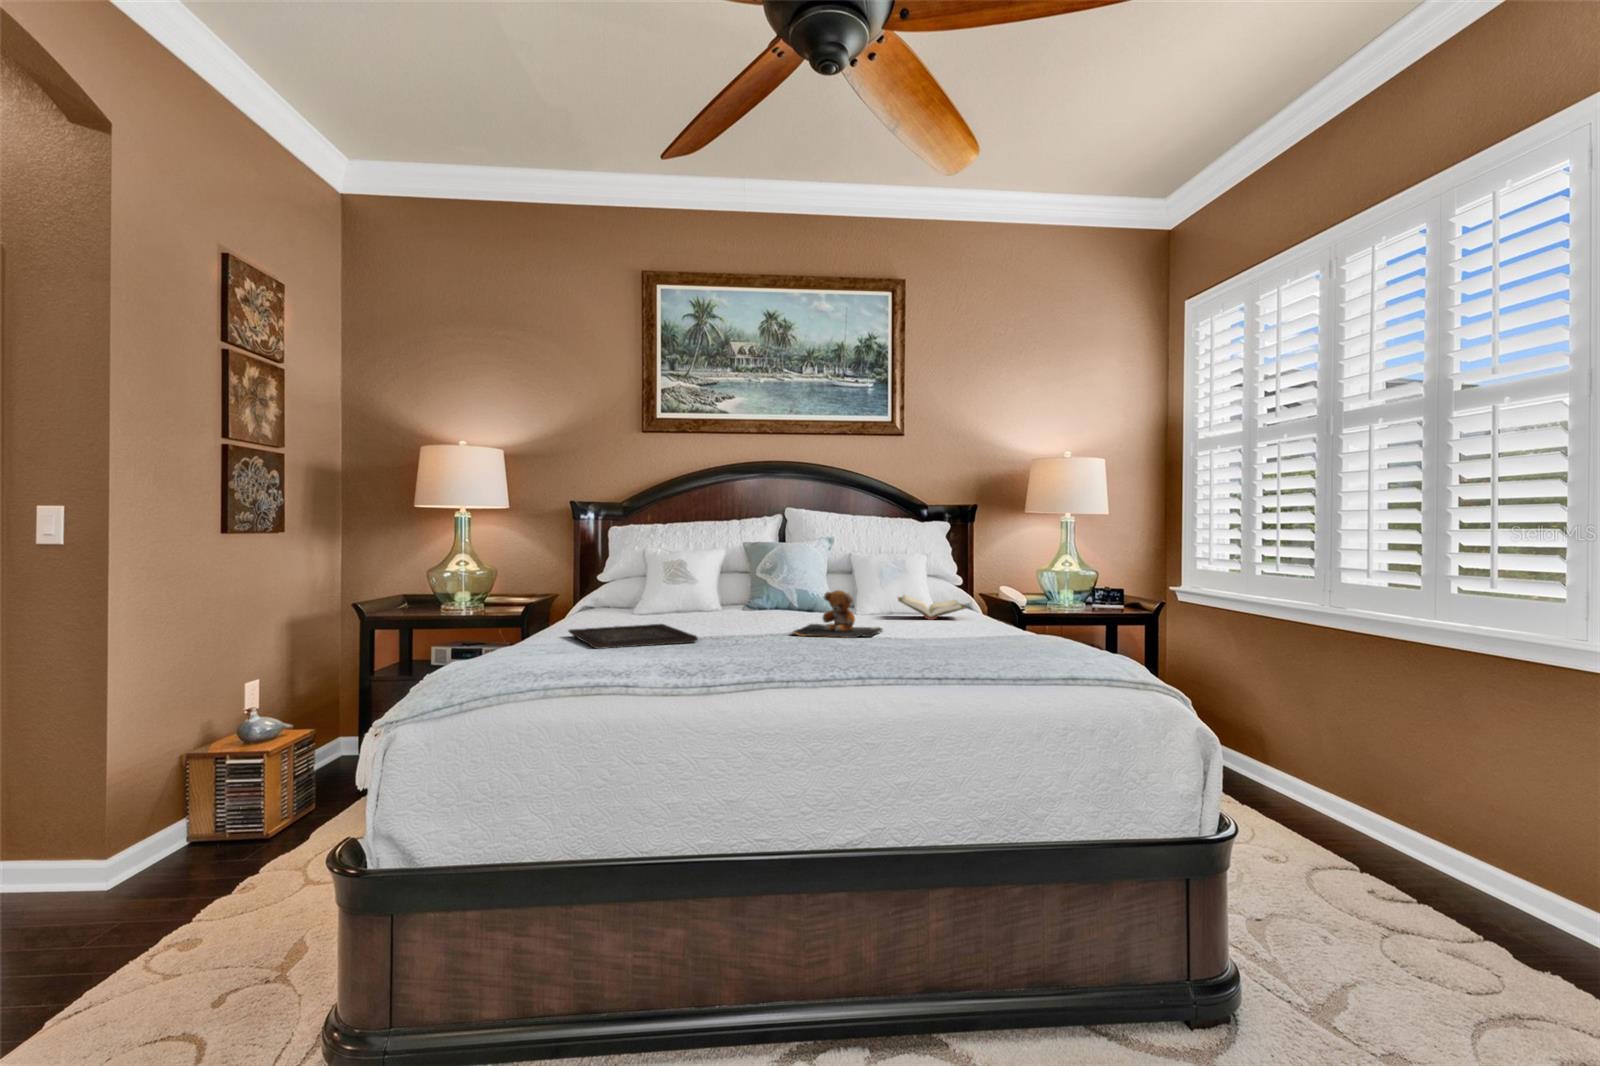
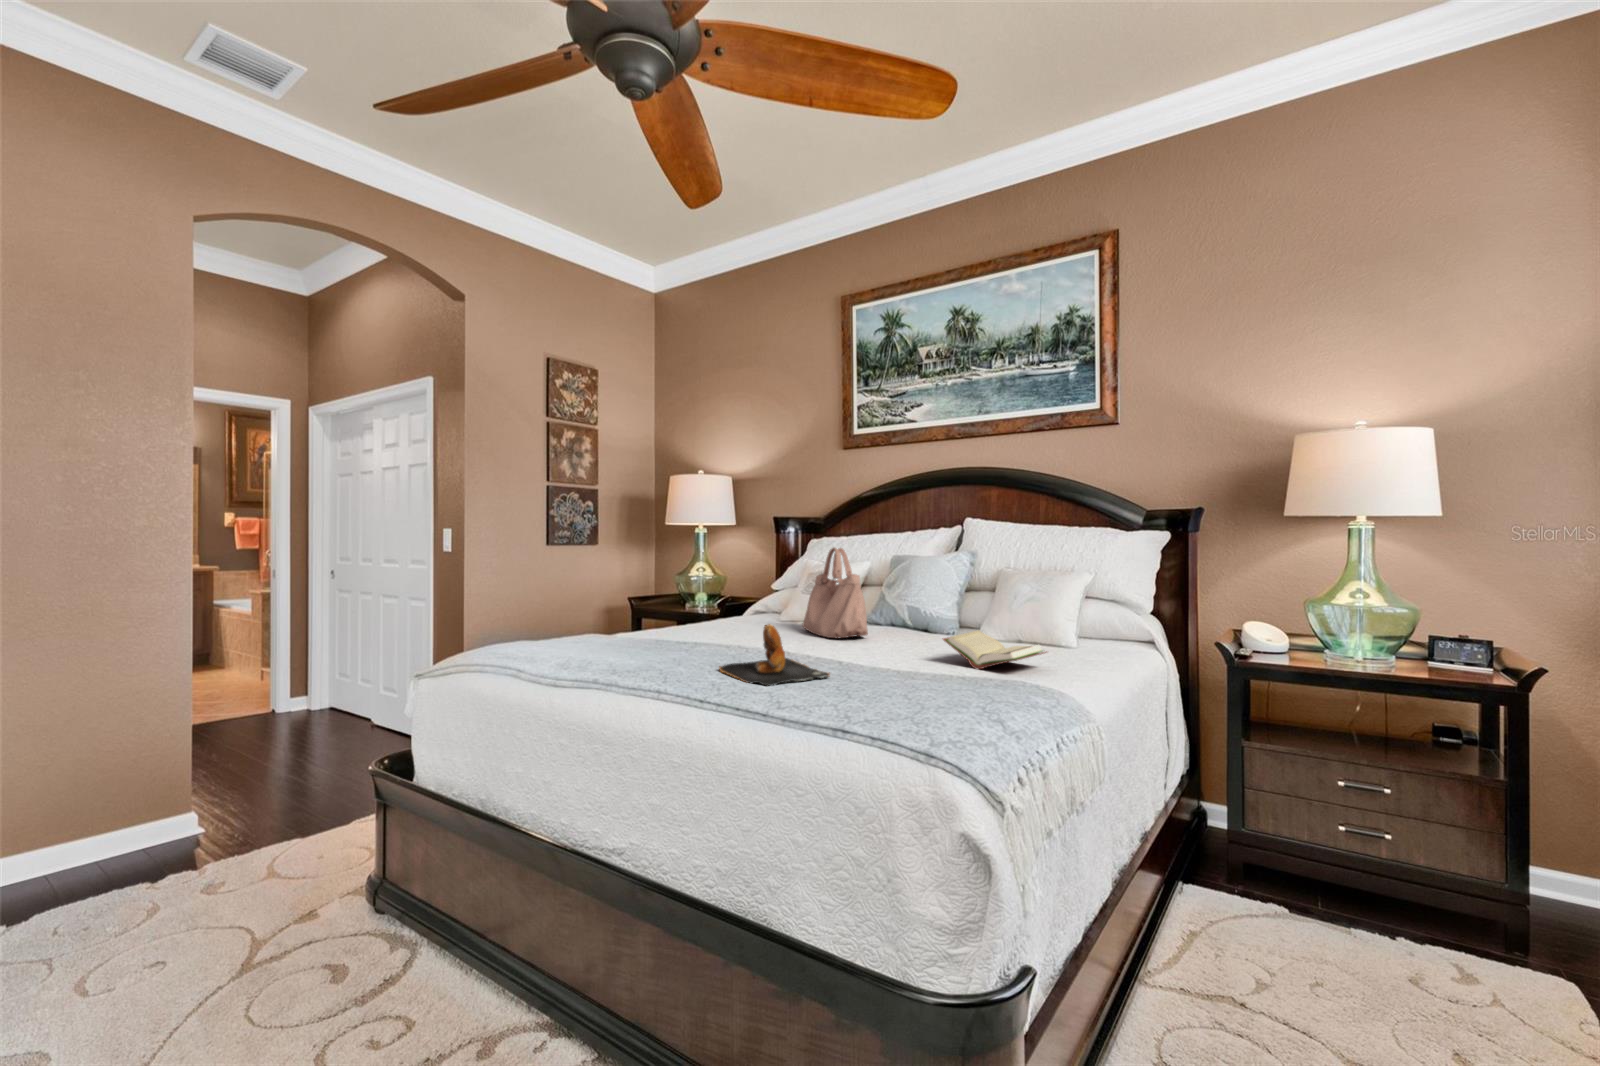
handbag: none [702,531,787,616] -> present [802,548,868,638]
tray: present [569,624,698,649] -> none [525,637,665,665]

